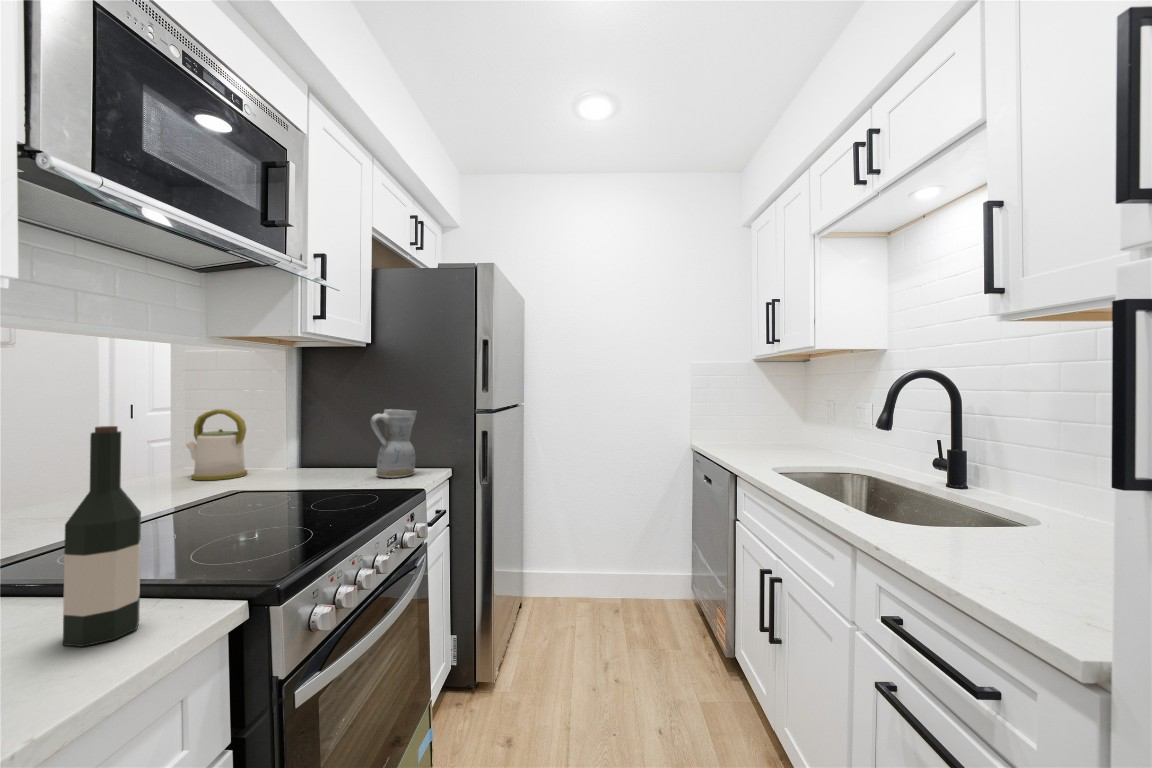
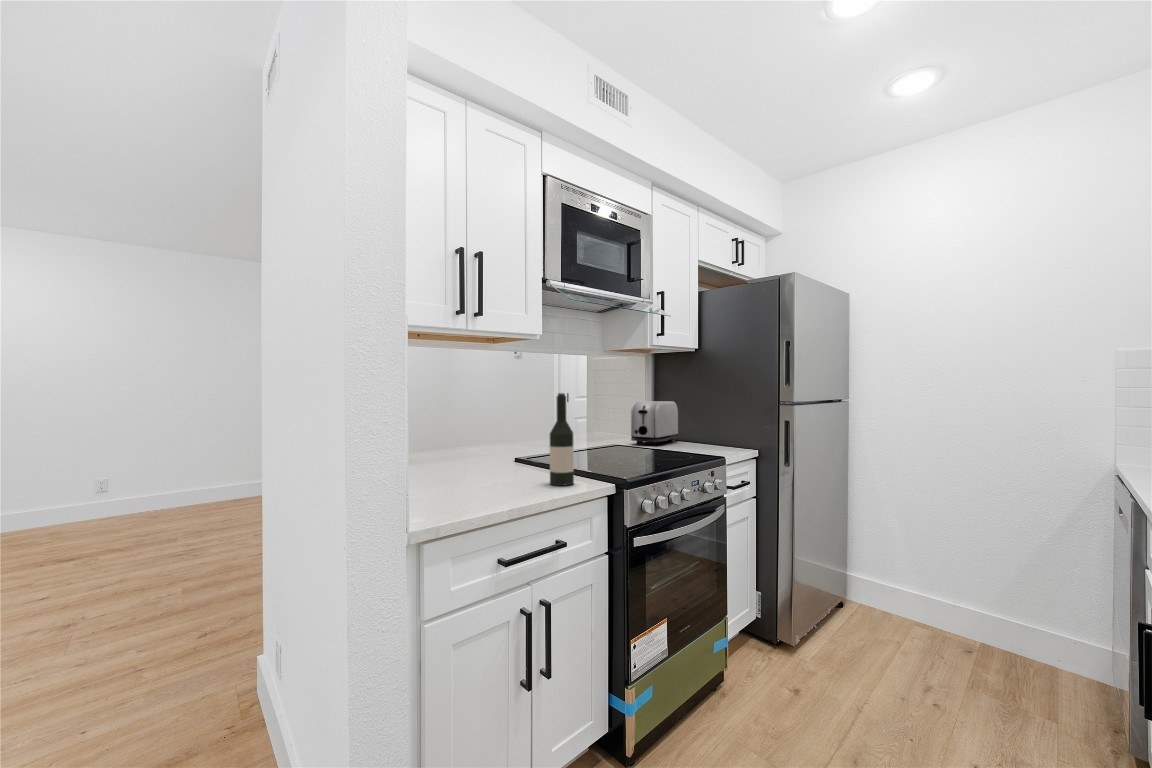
kettle: present [186,409,247,480] -> none [592,396,624,441]
ceramic pitcher: present [370,409,417,478] -> none [697,396,731,447]
toaster: none [263,416,338,483] -> present [631,401,678,445]

